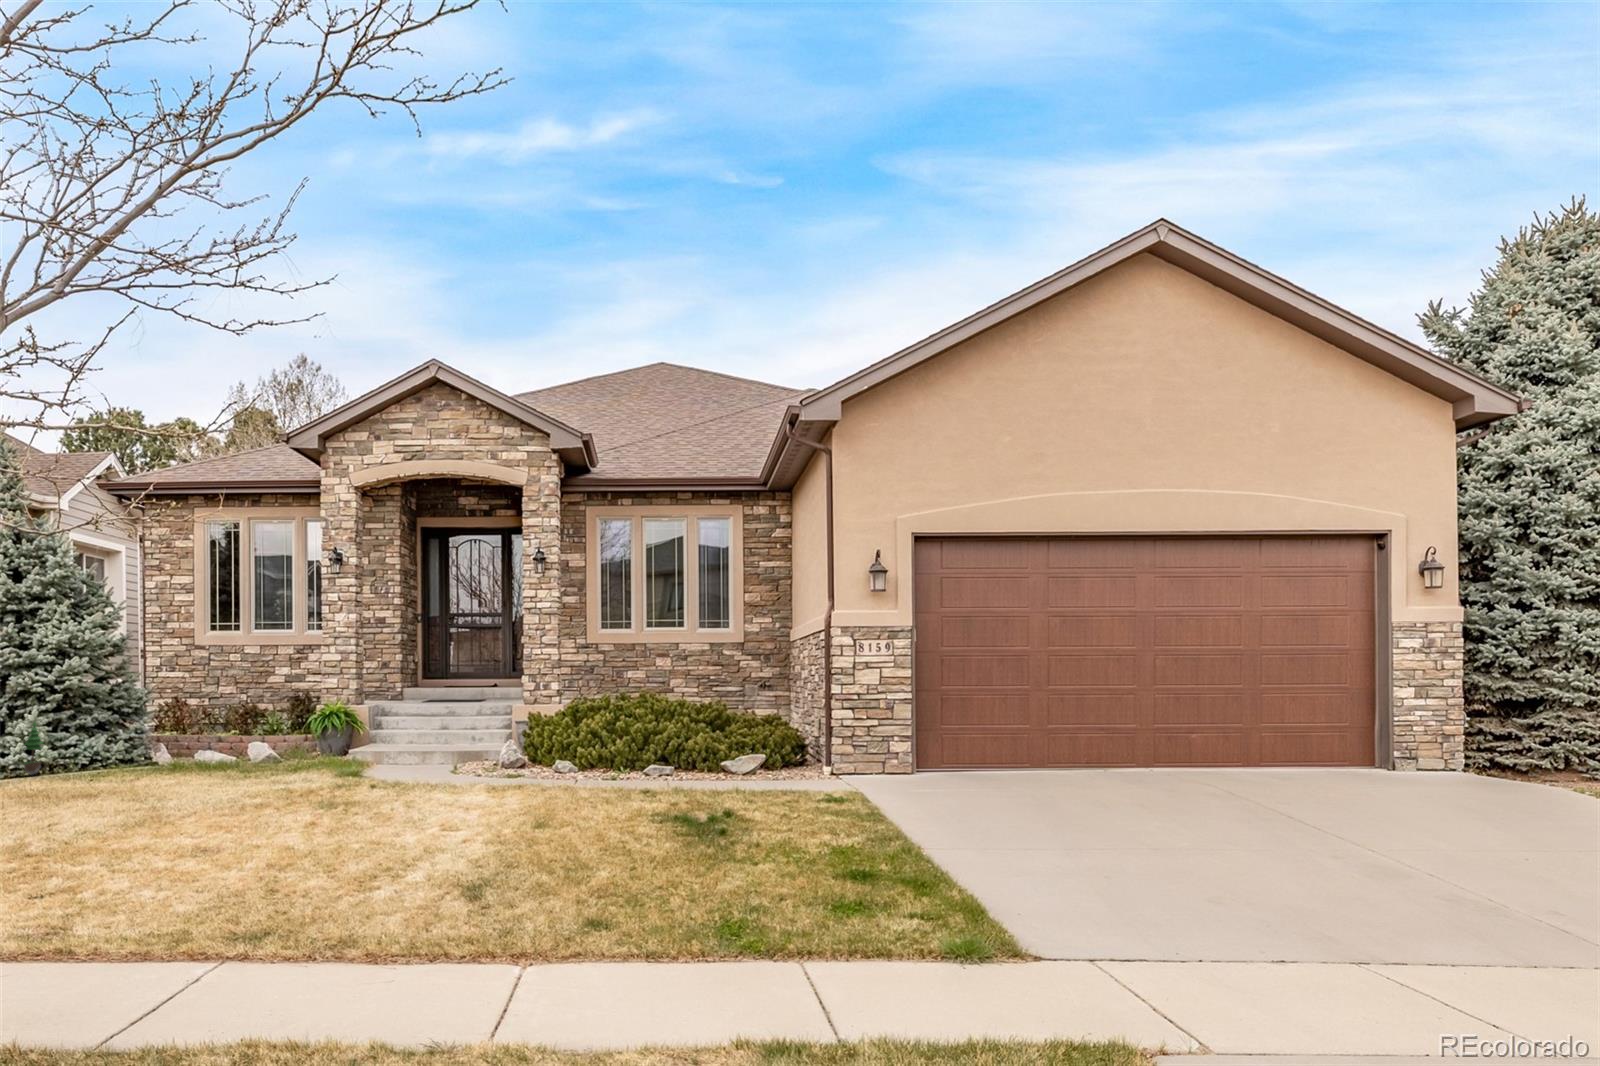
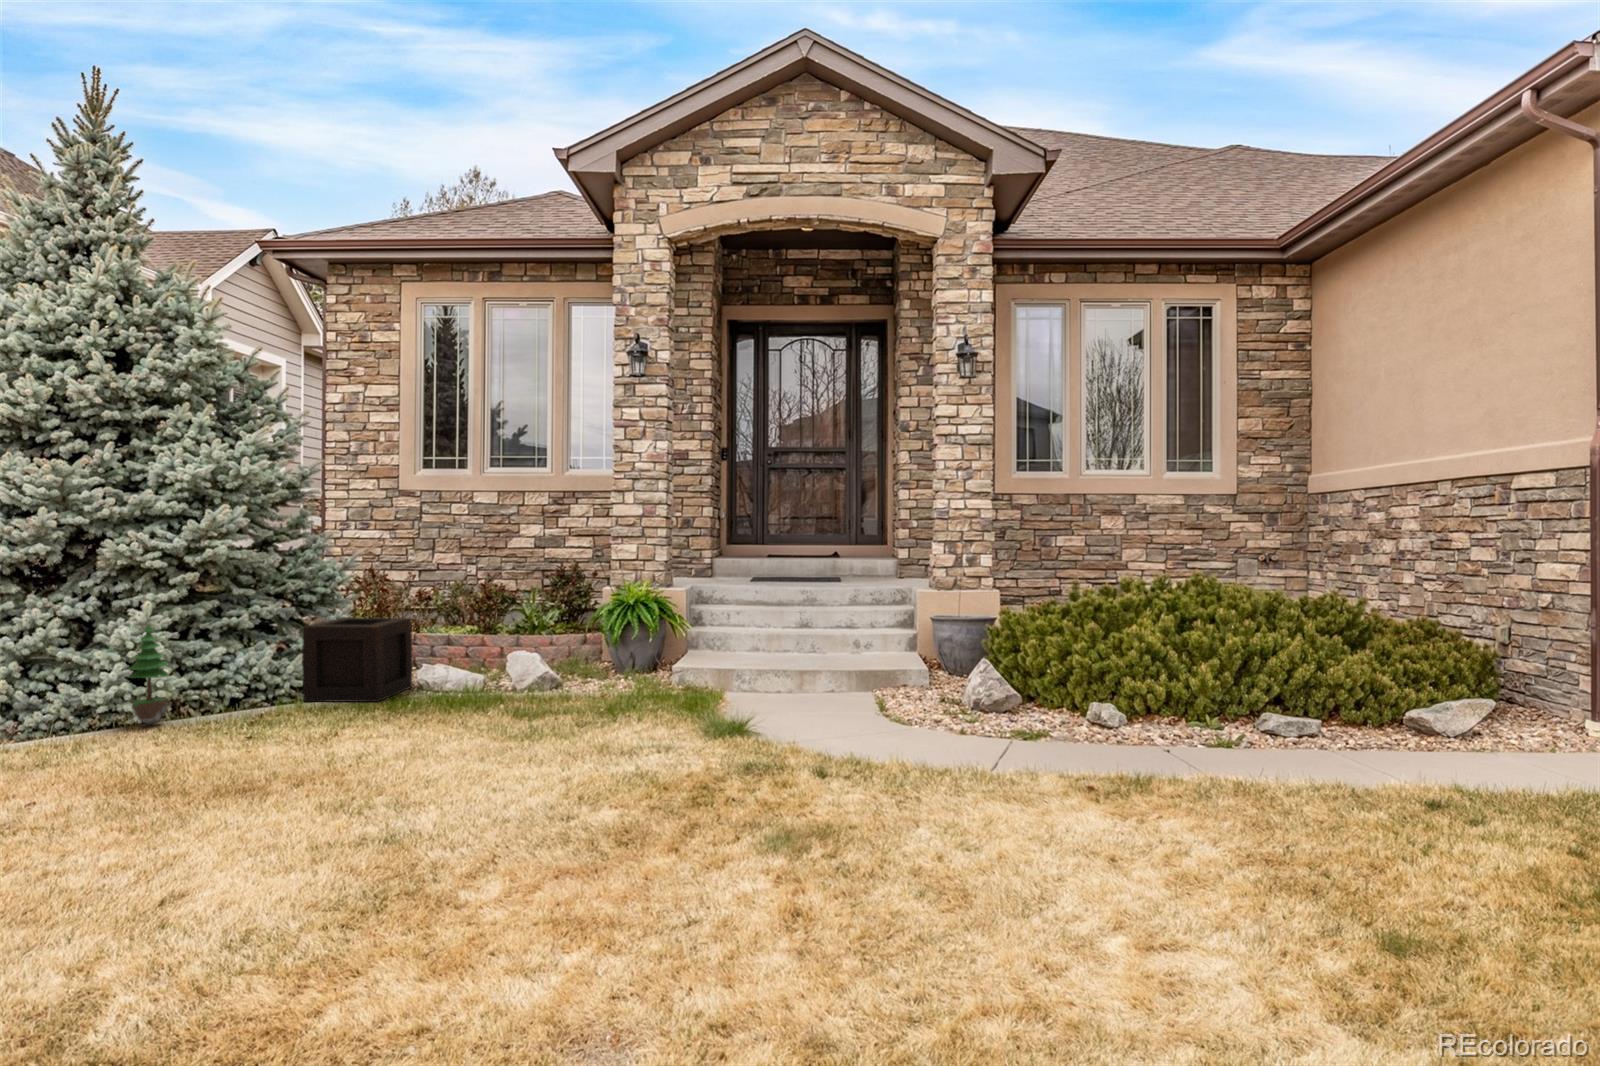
wooden crate: none [116,722,183,768] -> present [302,617,412,702]

